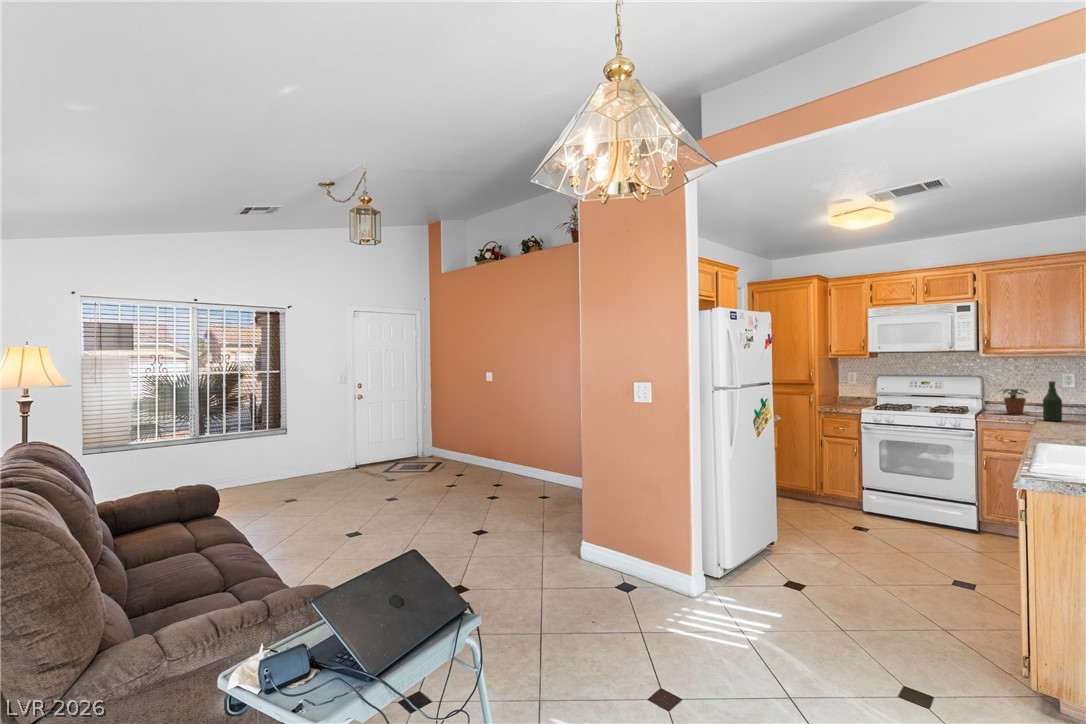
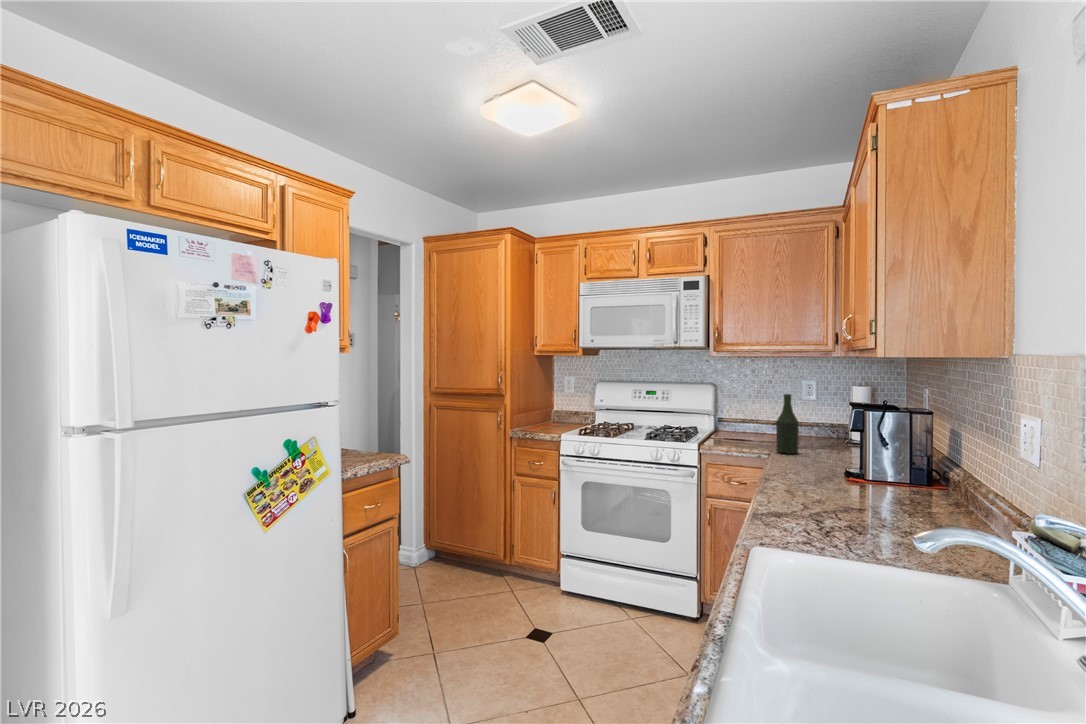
potted plant: present [1001,389,1029,414] -> none [731,402,767,438]

